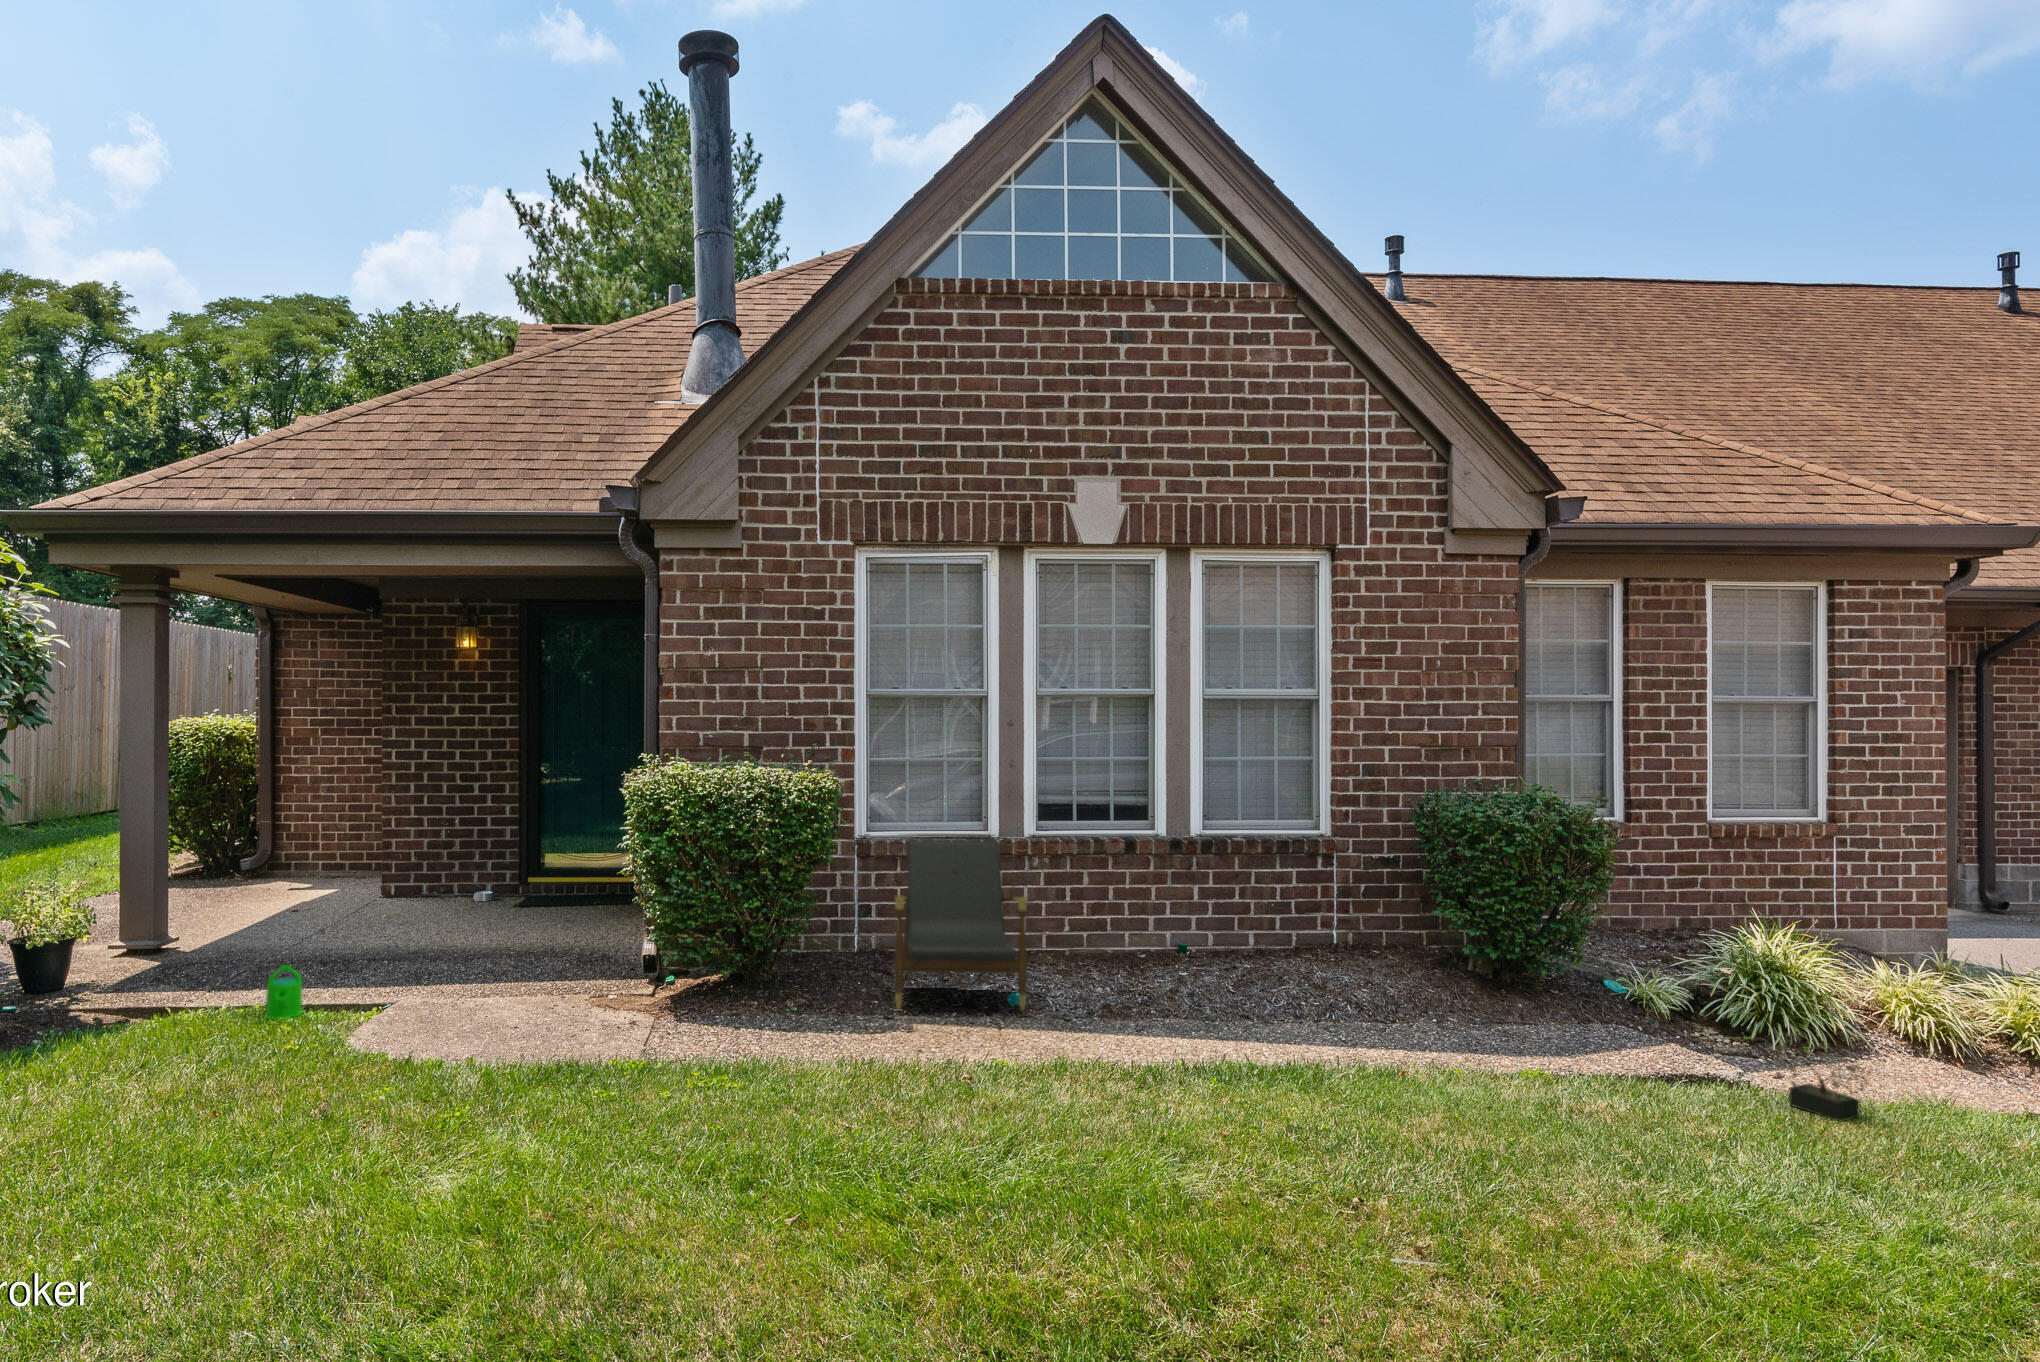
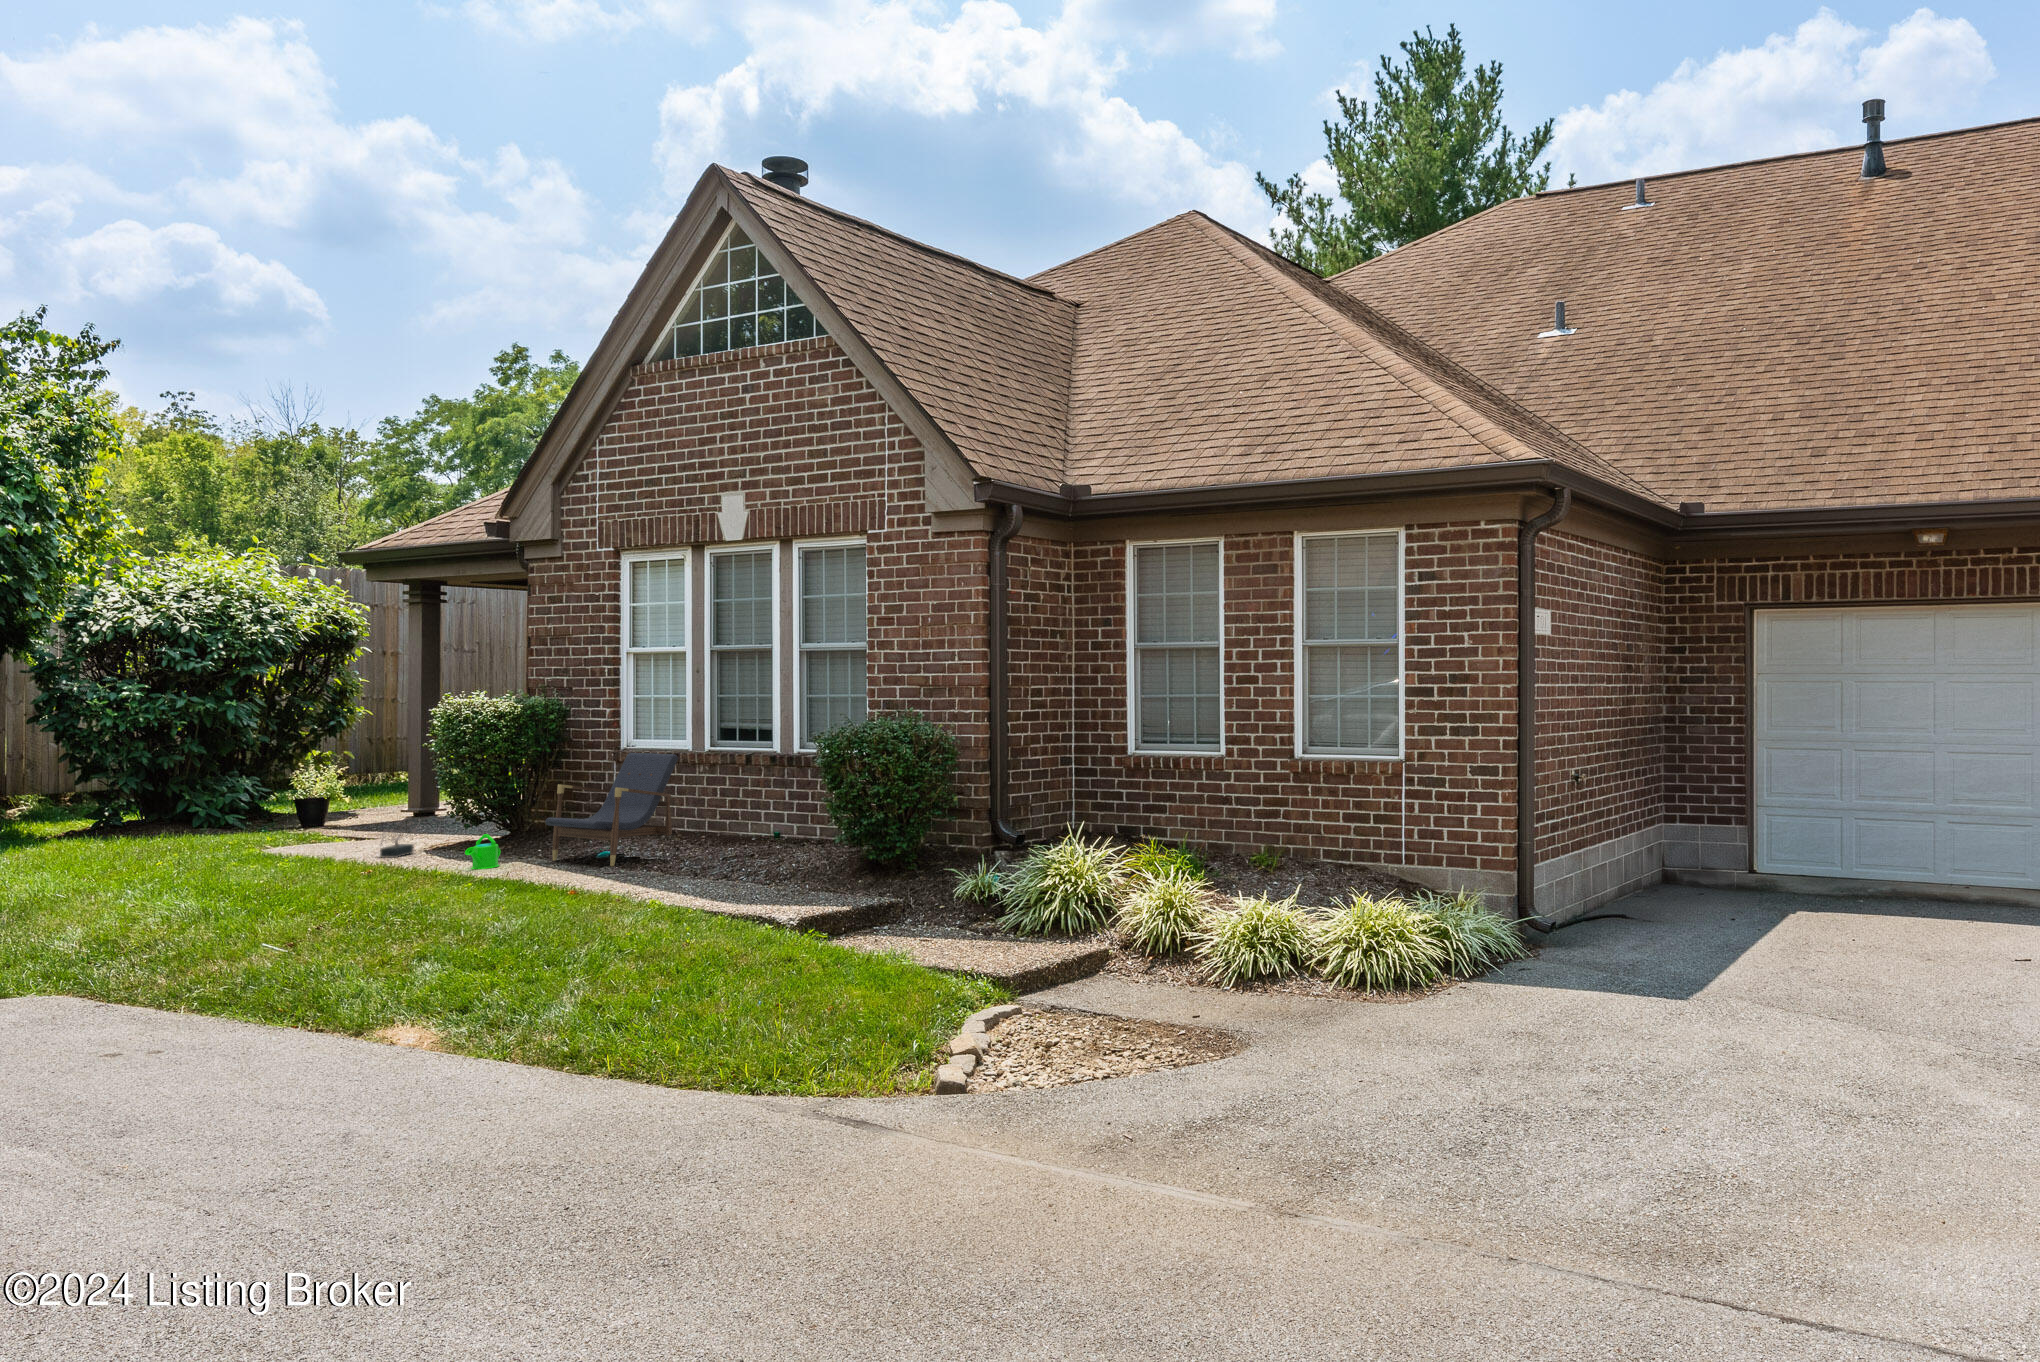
watering can: present [264,965,303,1019] -> present [465,834,501,869]
decorative plant: present [1771,1034,1869,1121] -> present [380,820,422,858]

